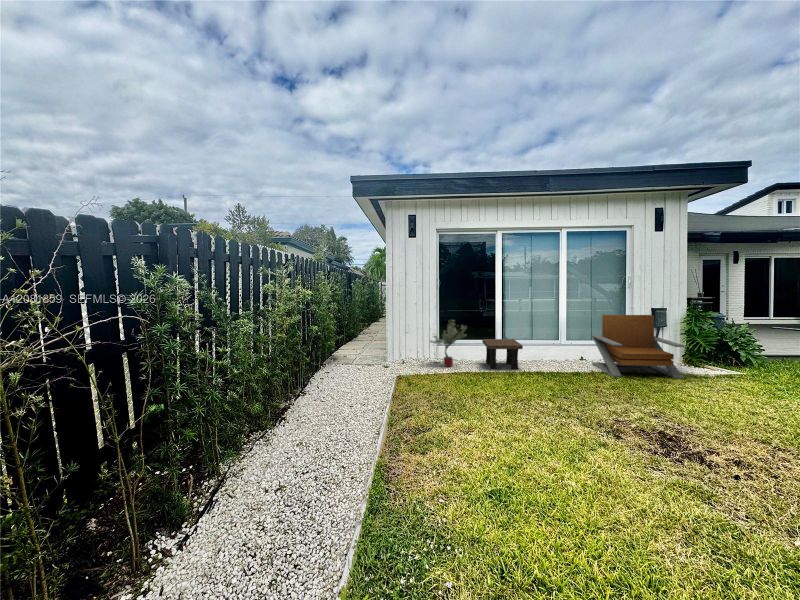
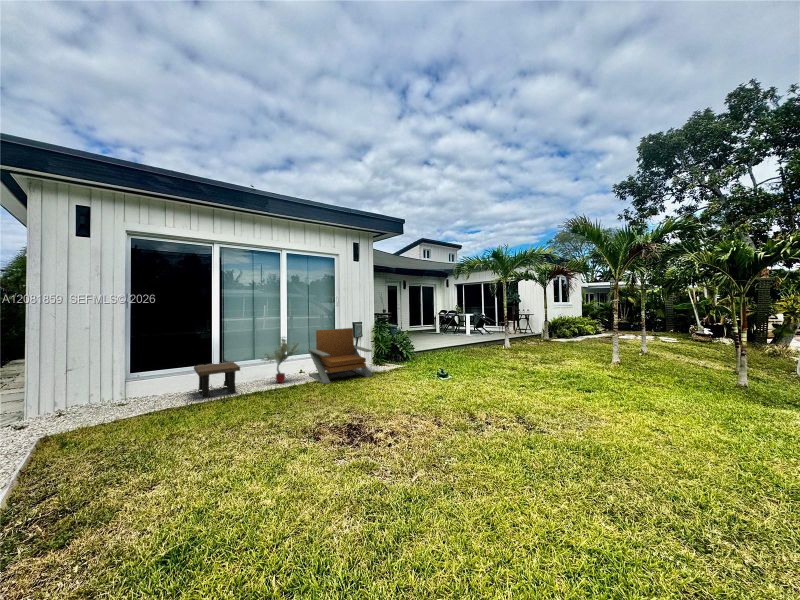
potted tree: present [430,322,467,367] -> present [262,337,299,383]

